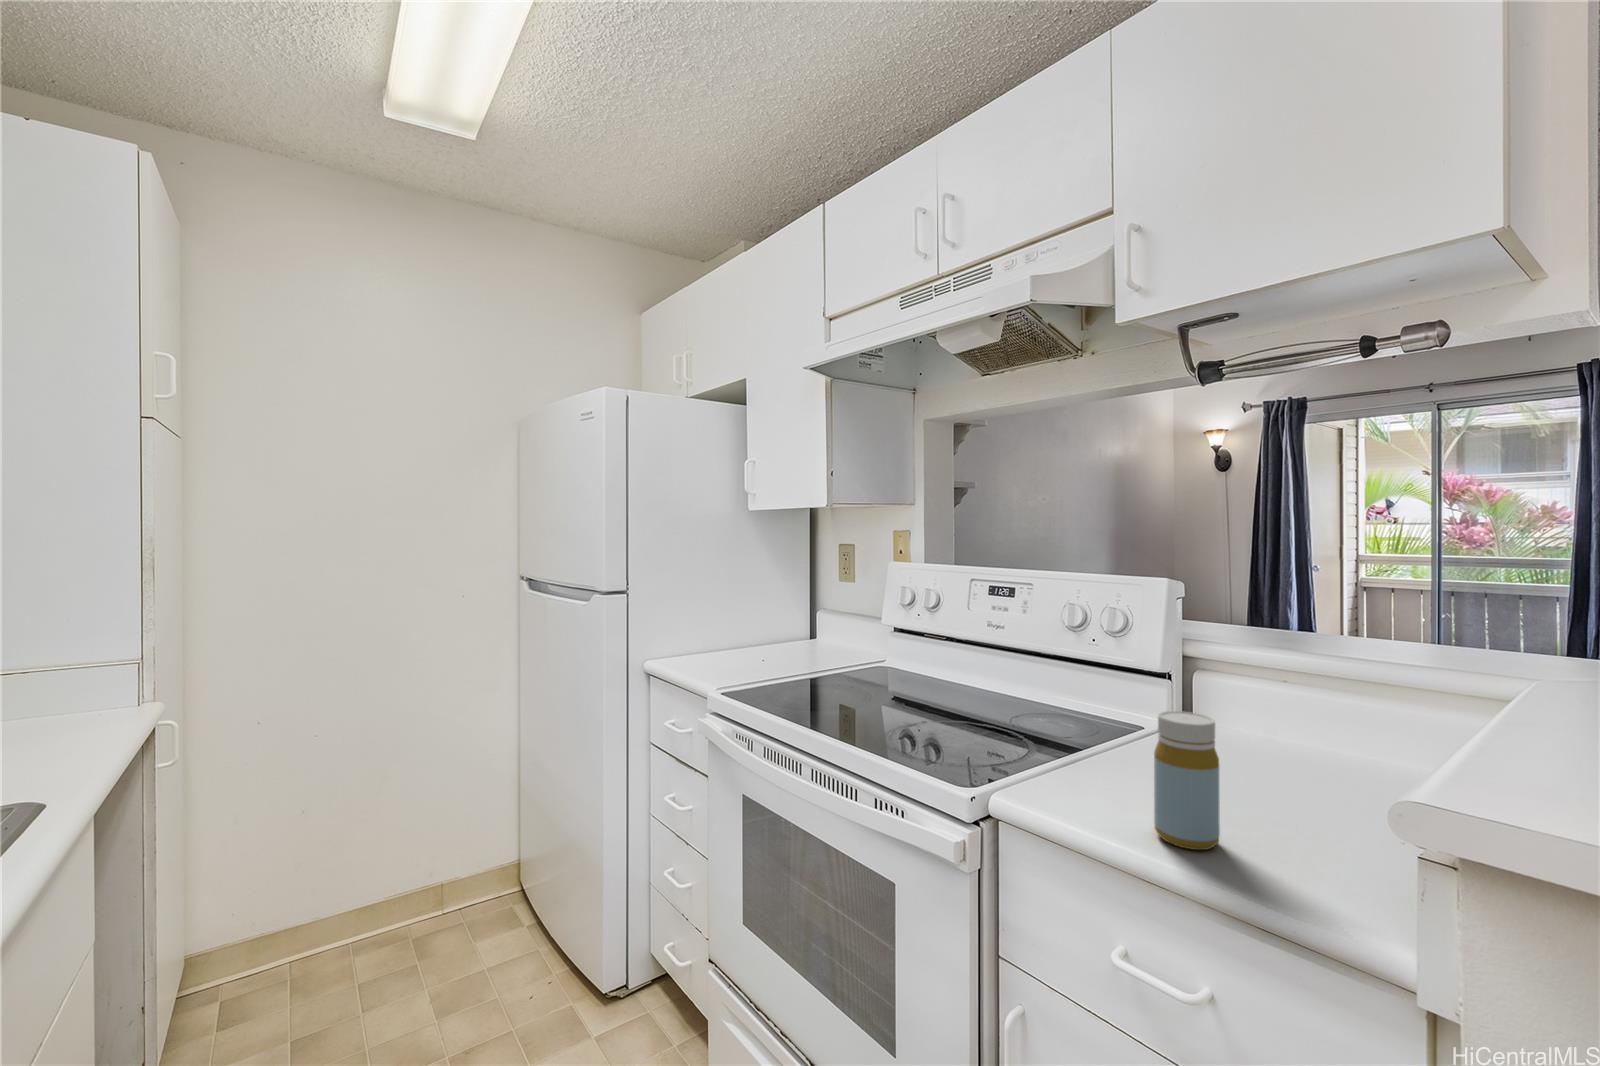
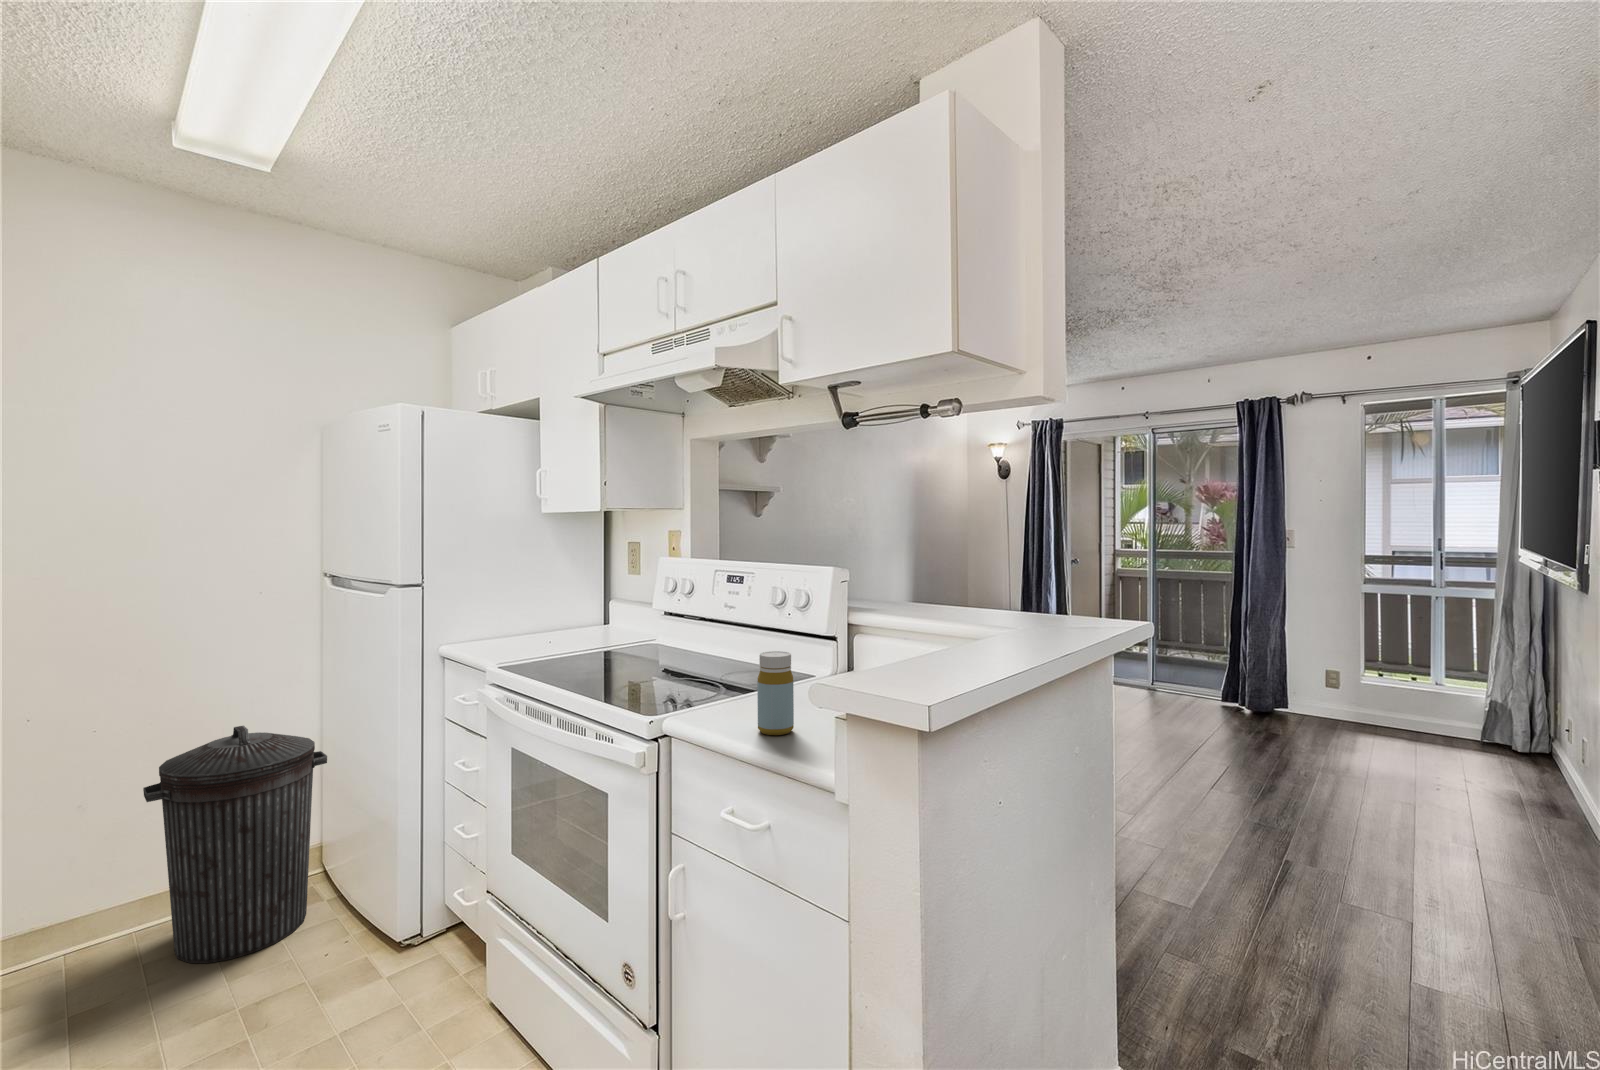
trash can: none [358,735,530,992] -> present [143,726,327,963]

